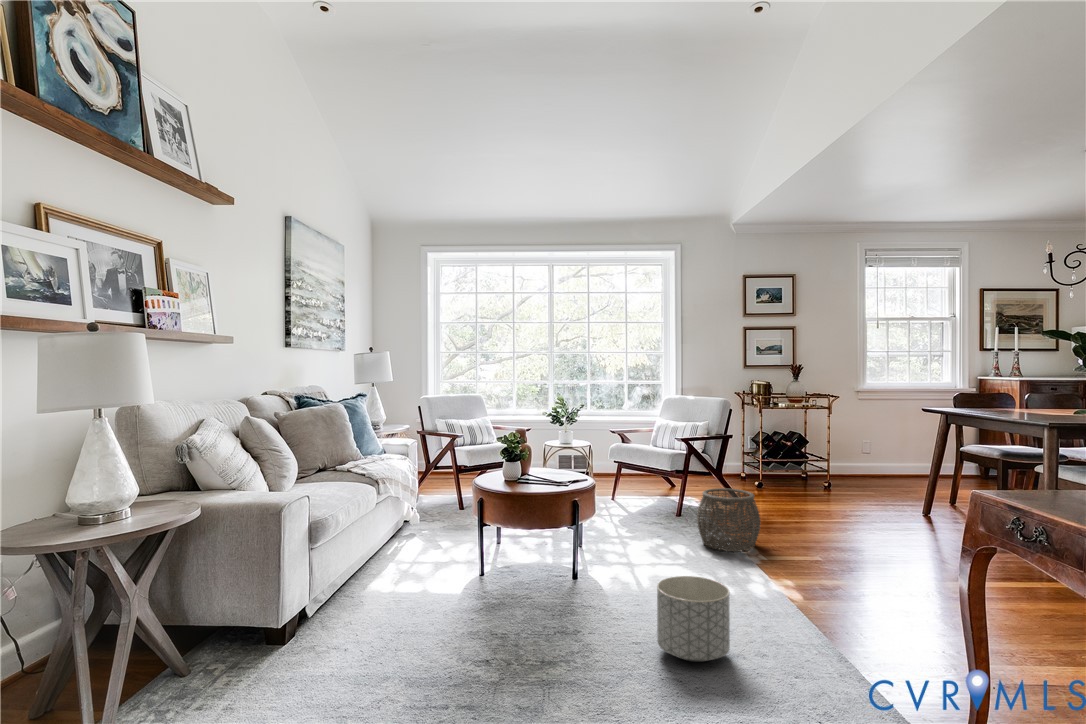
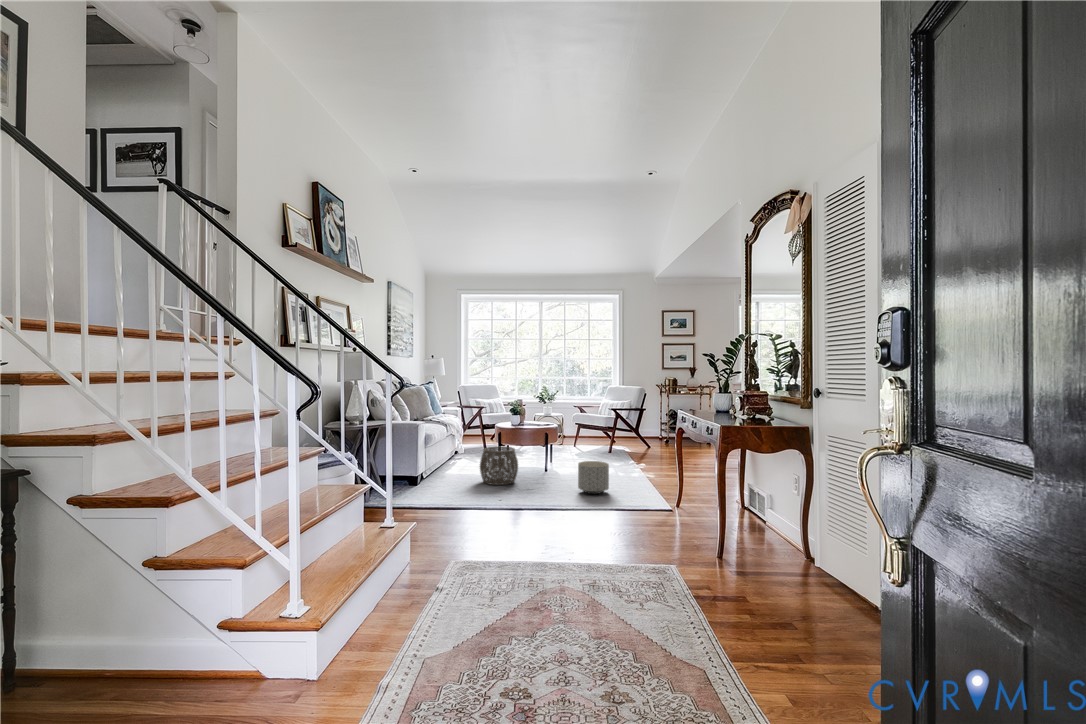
woven basket: present [697,488,761,552] -> present [480,447,518,485]

